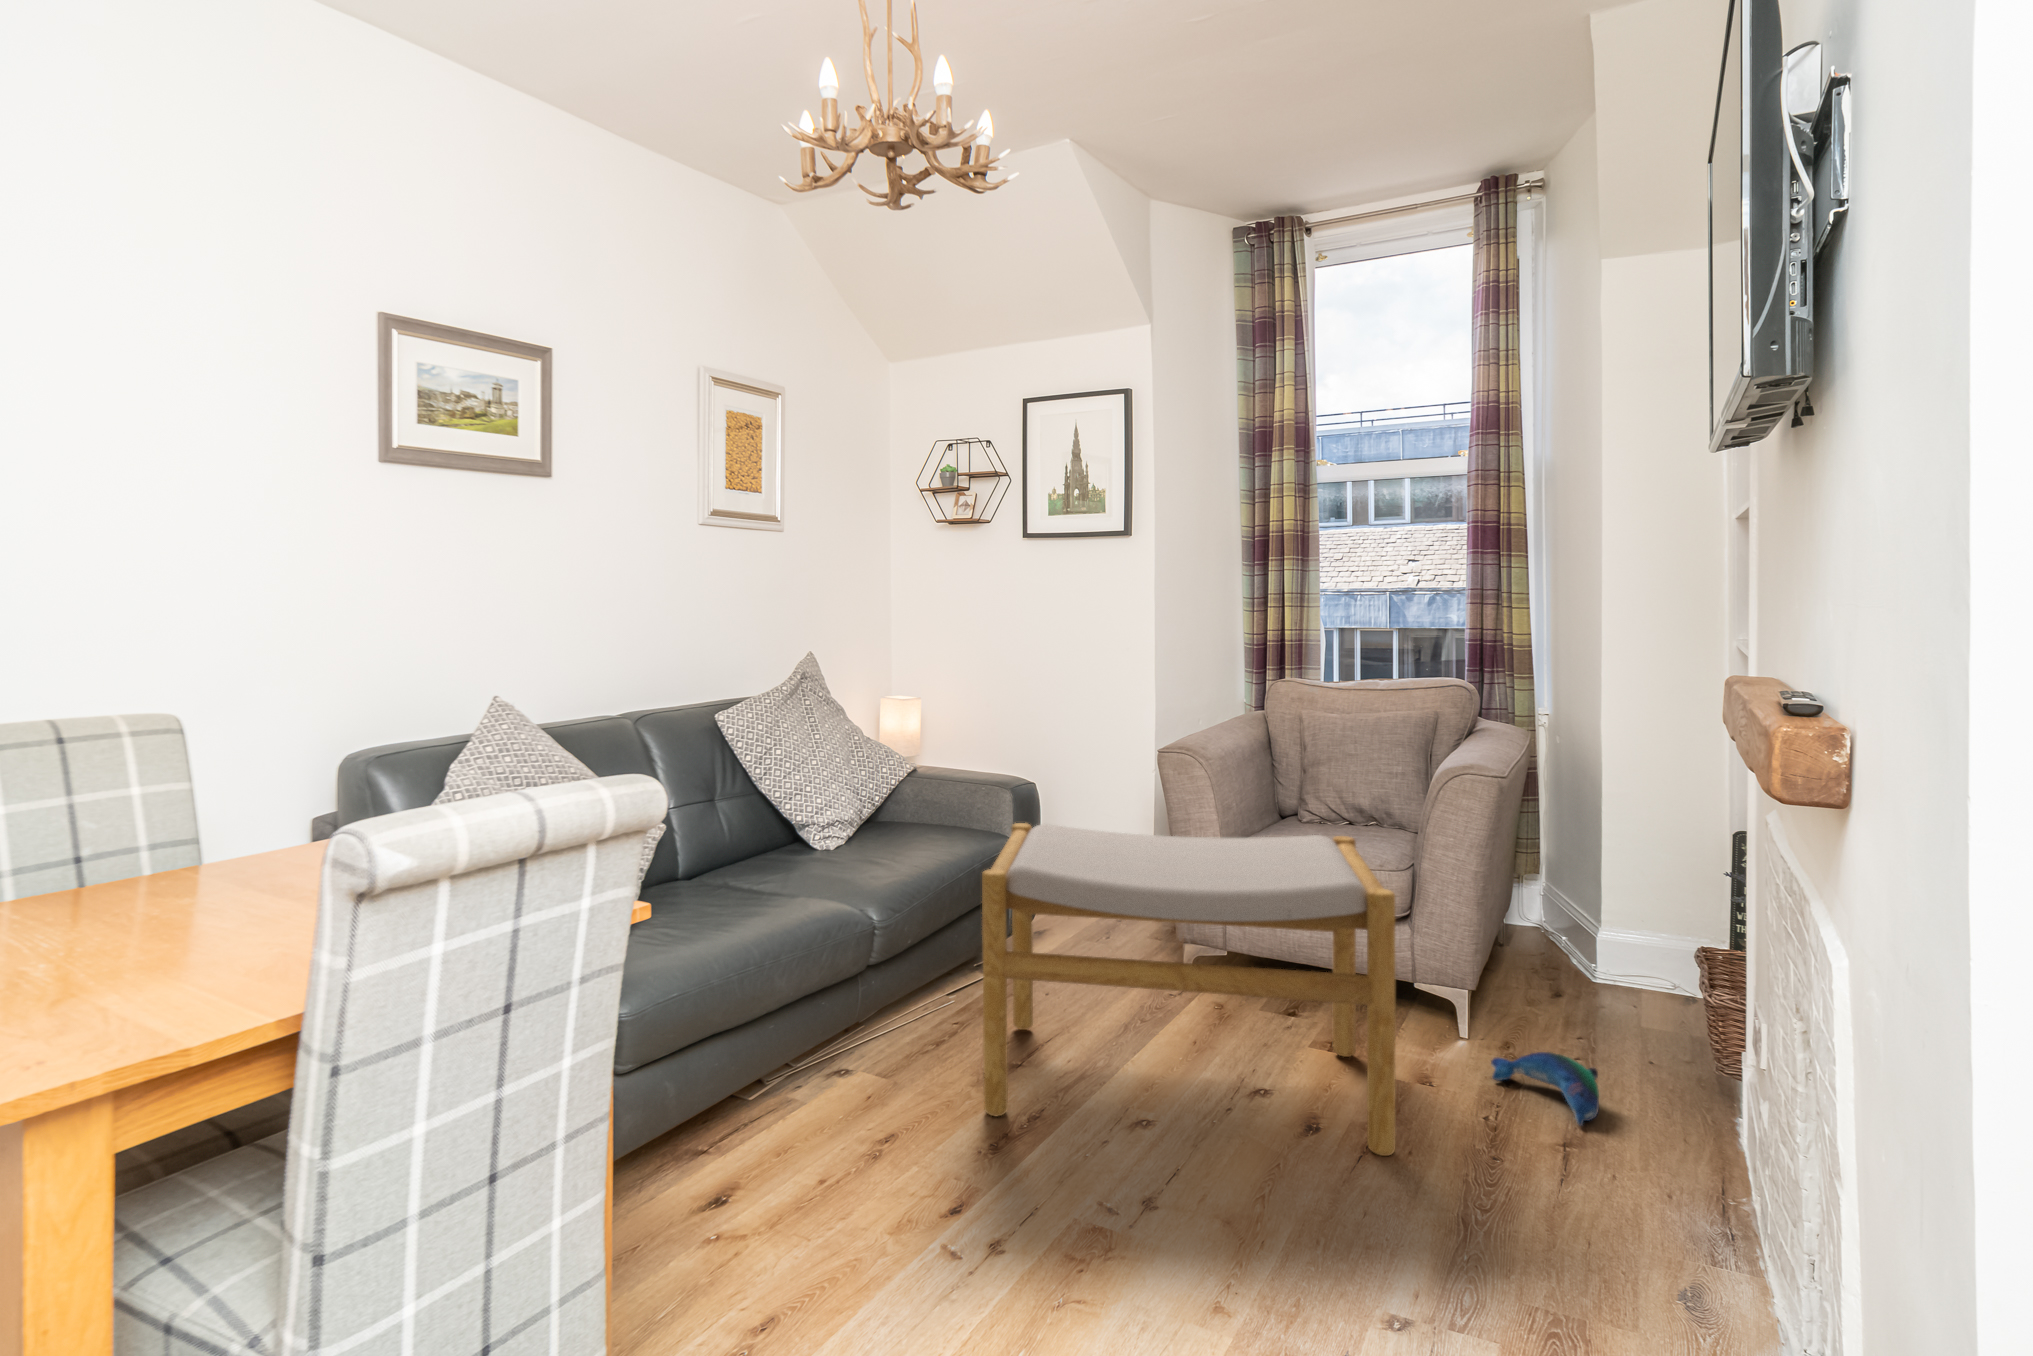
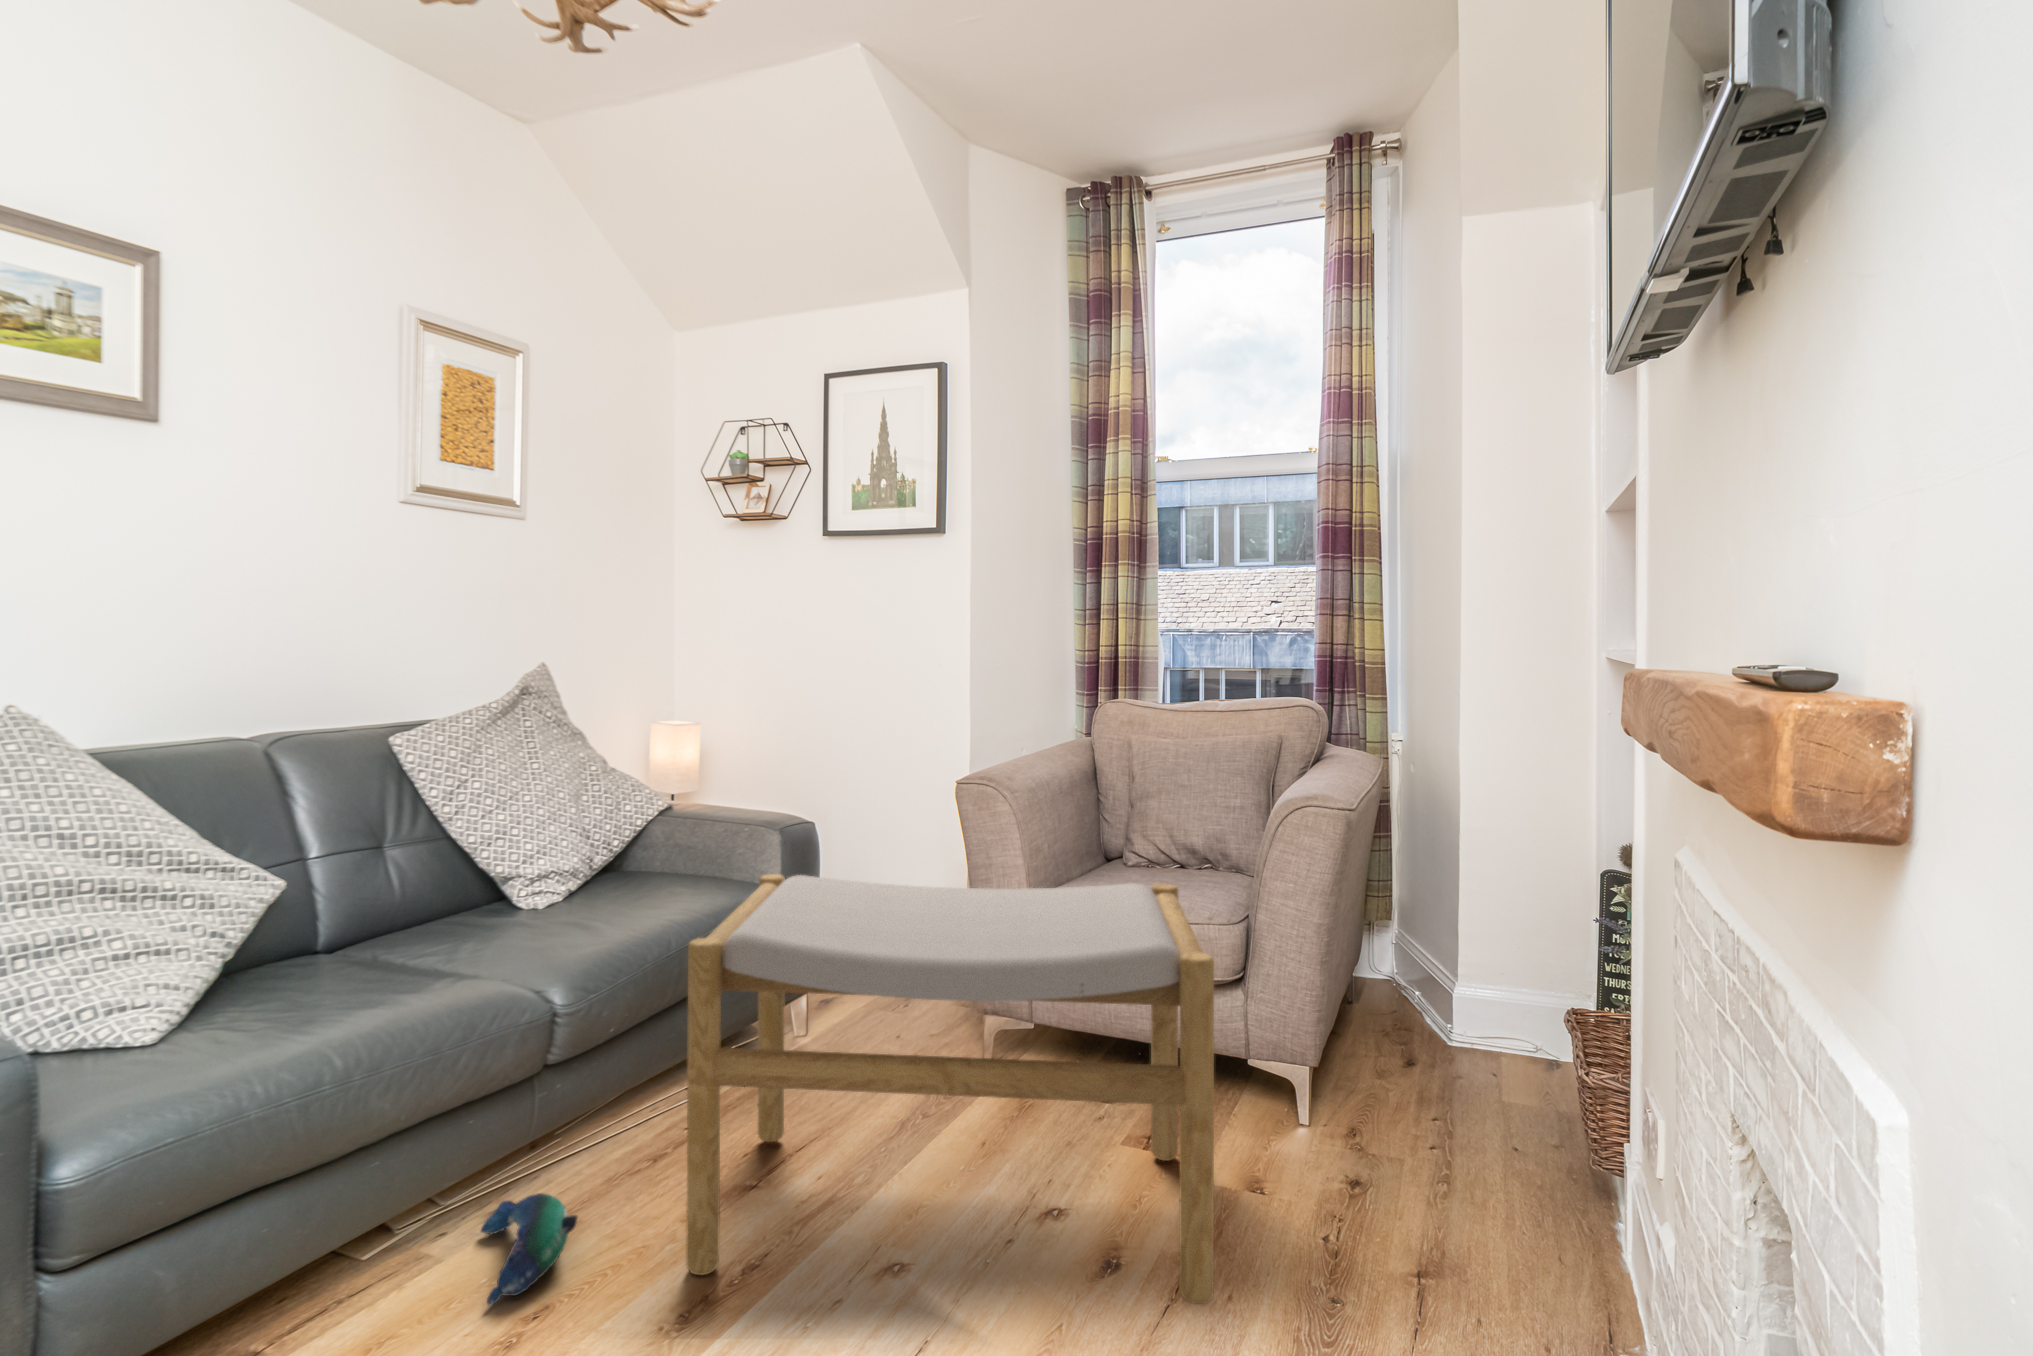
plush toy: present [1491,1052,1599,1126] -> present [481,1193,578,1306]

